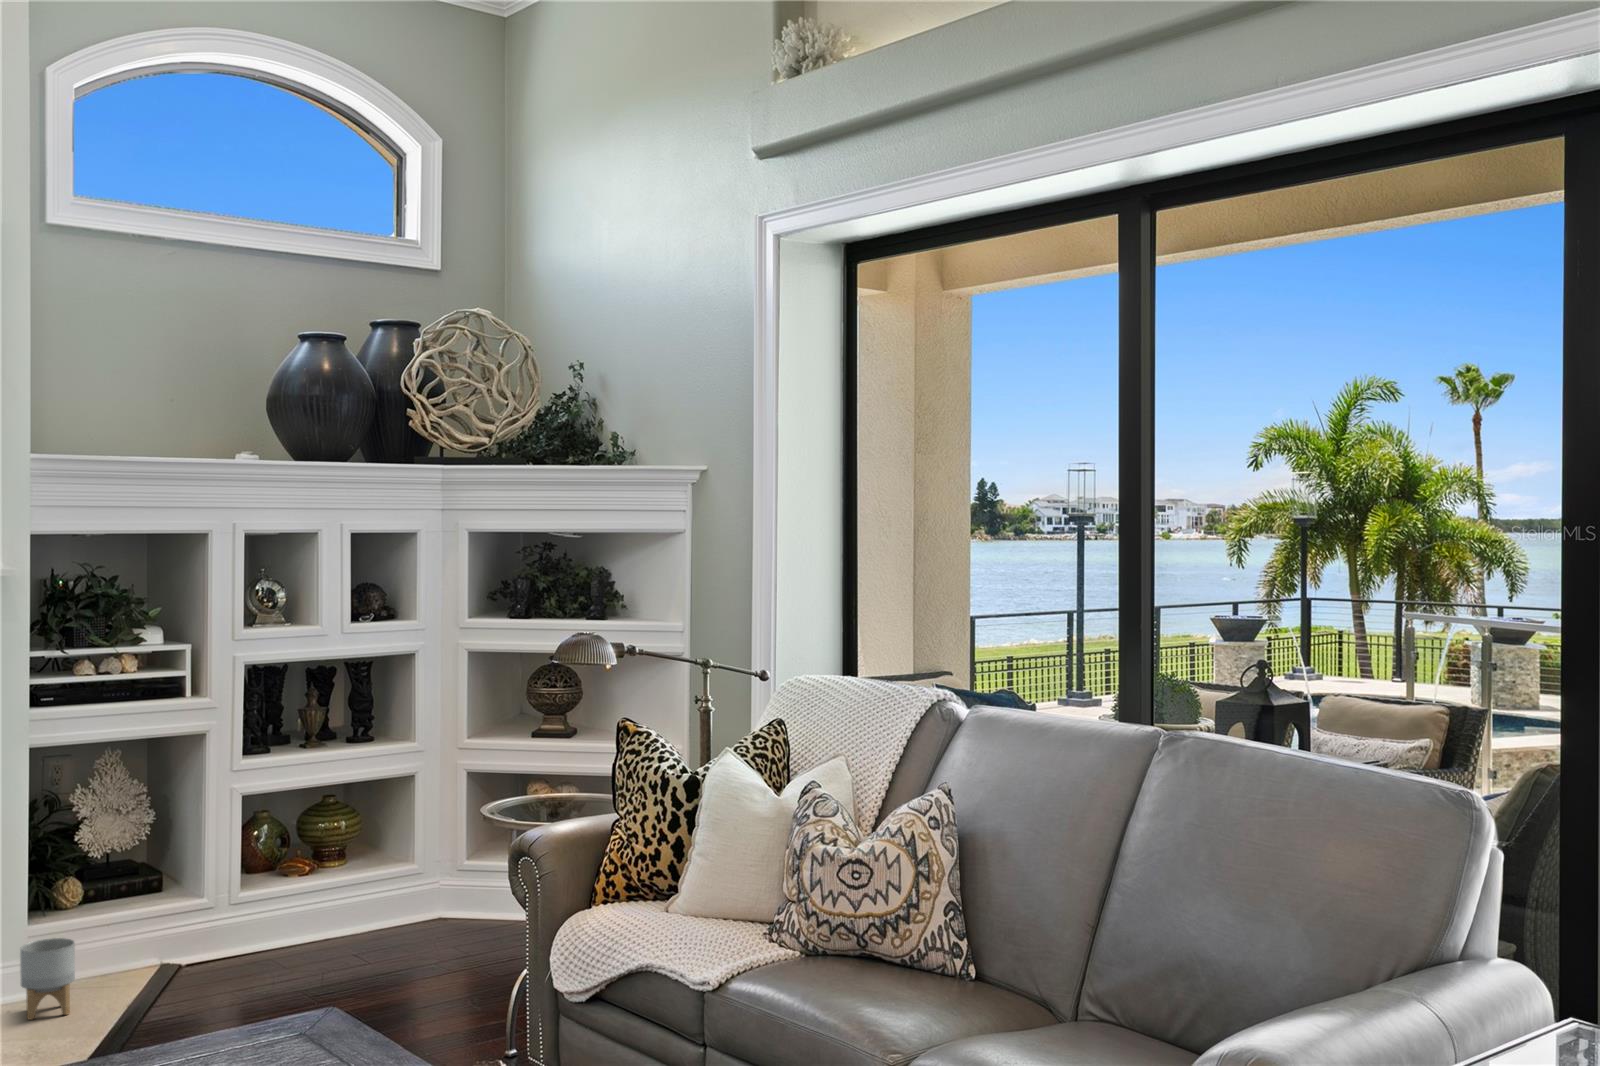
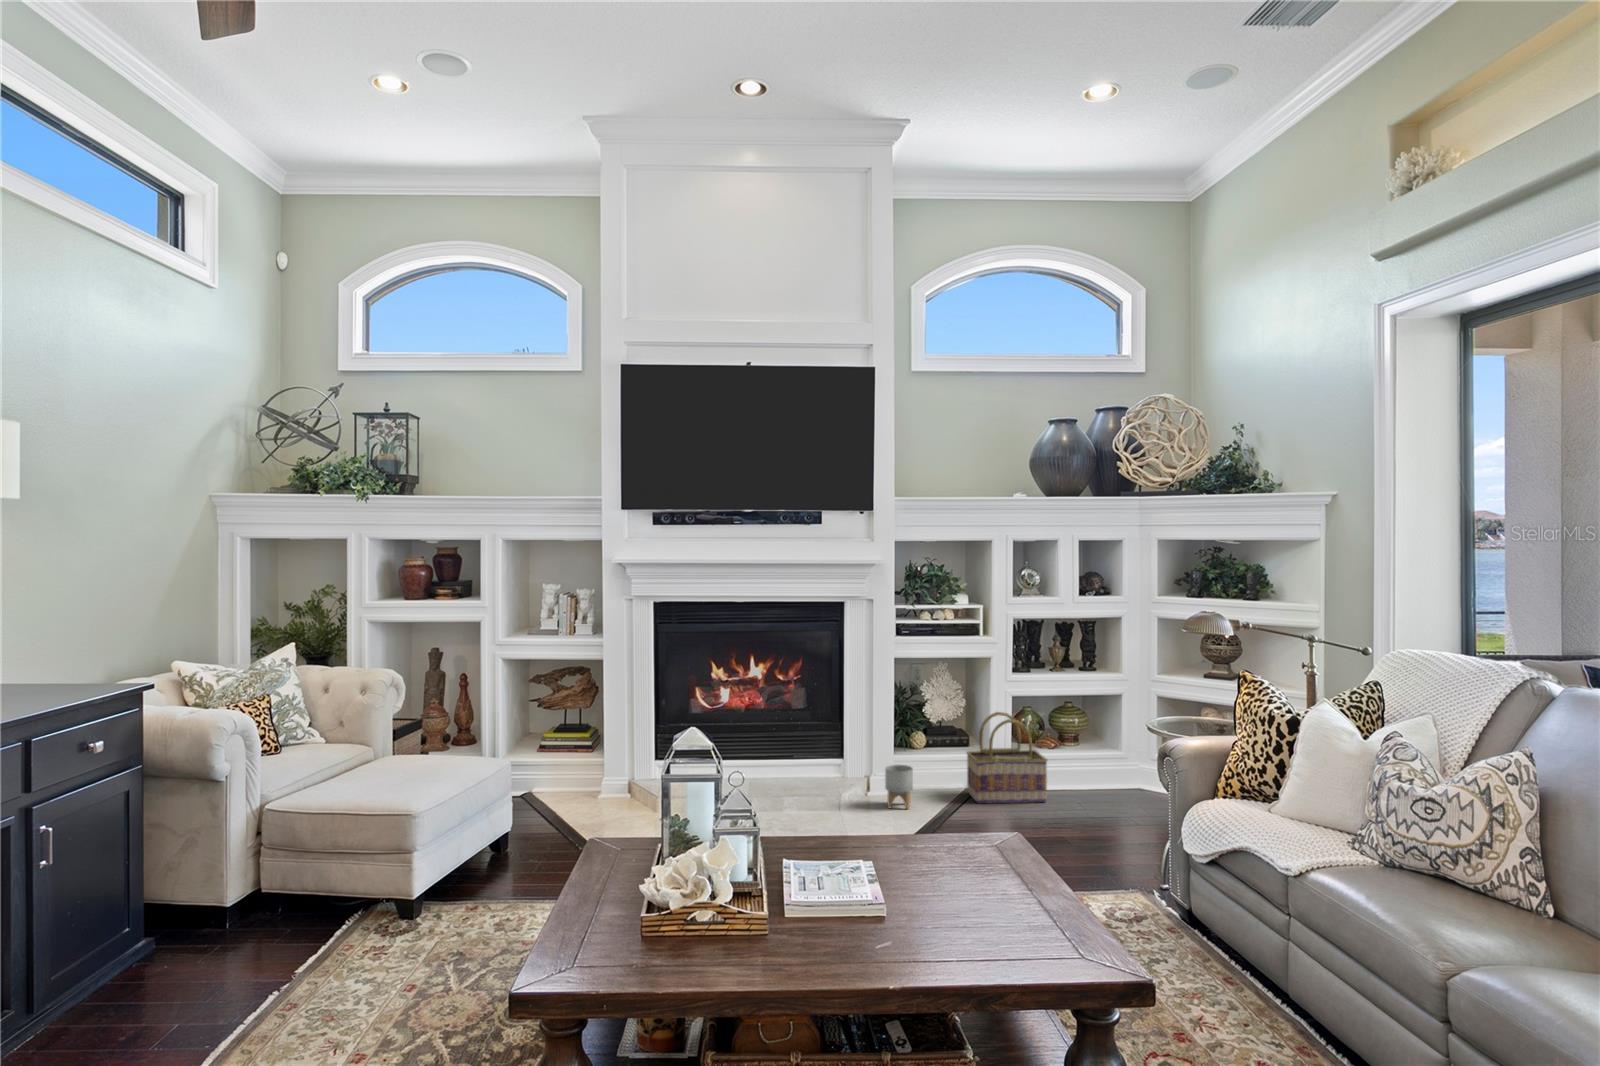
basket: none [166,823,309,982] -> present [967,712,1048,803]

